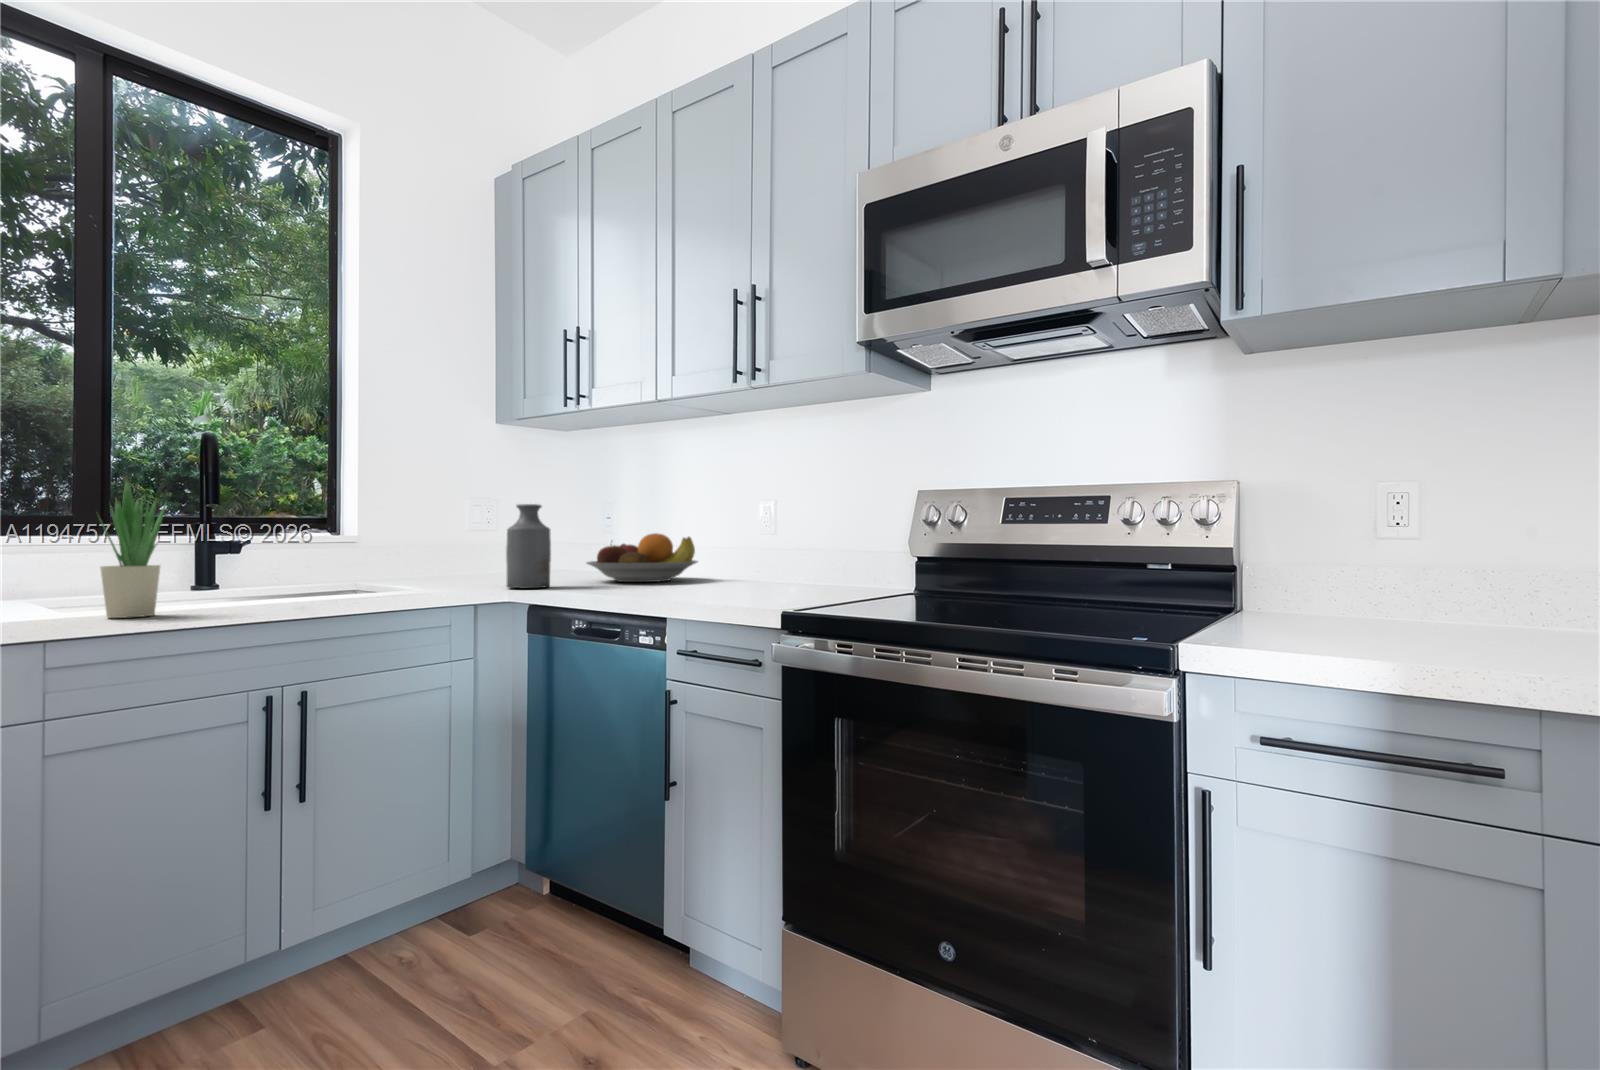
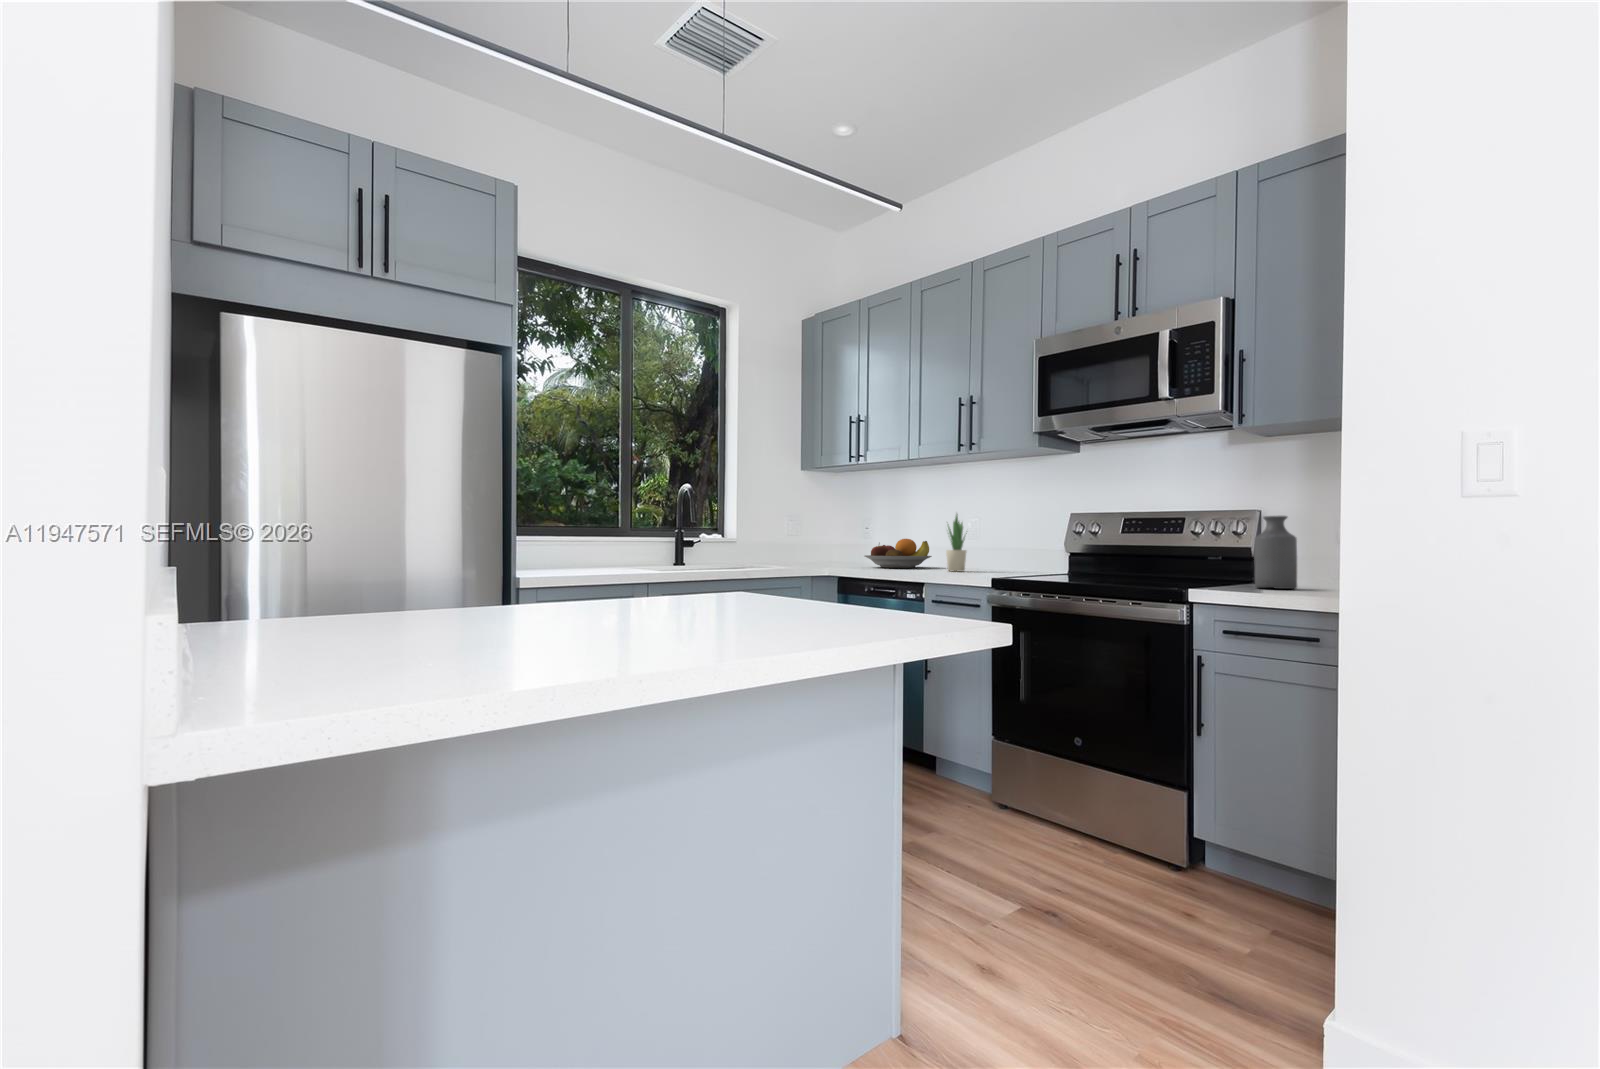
potted plant: present [99,477,166,618] -> present [946,514,967,571]
bottle: present [506,504,551,589] -> present [1254,516,1297,589]

